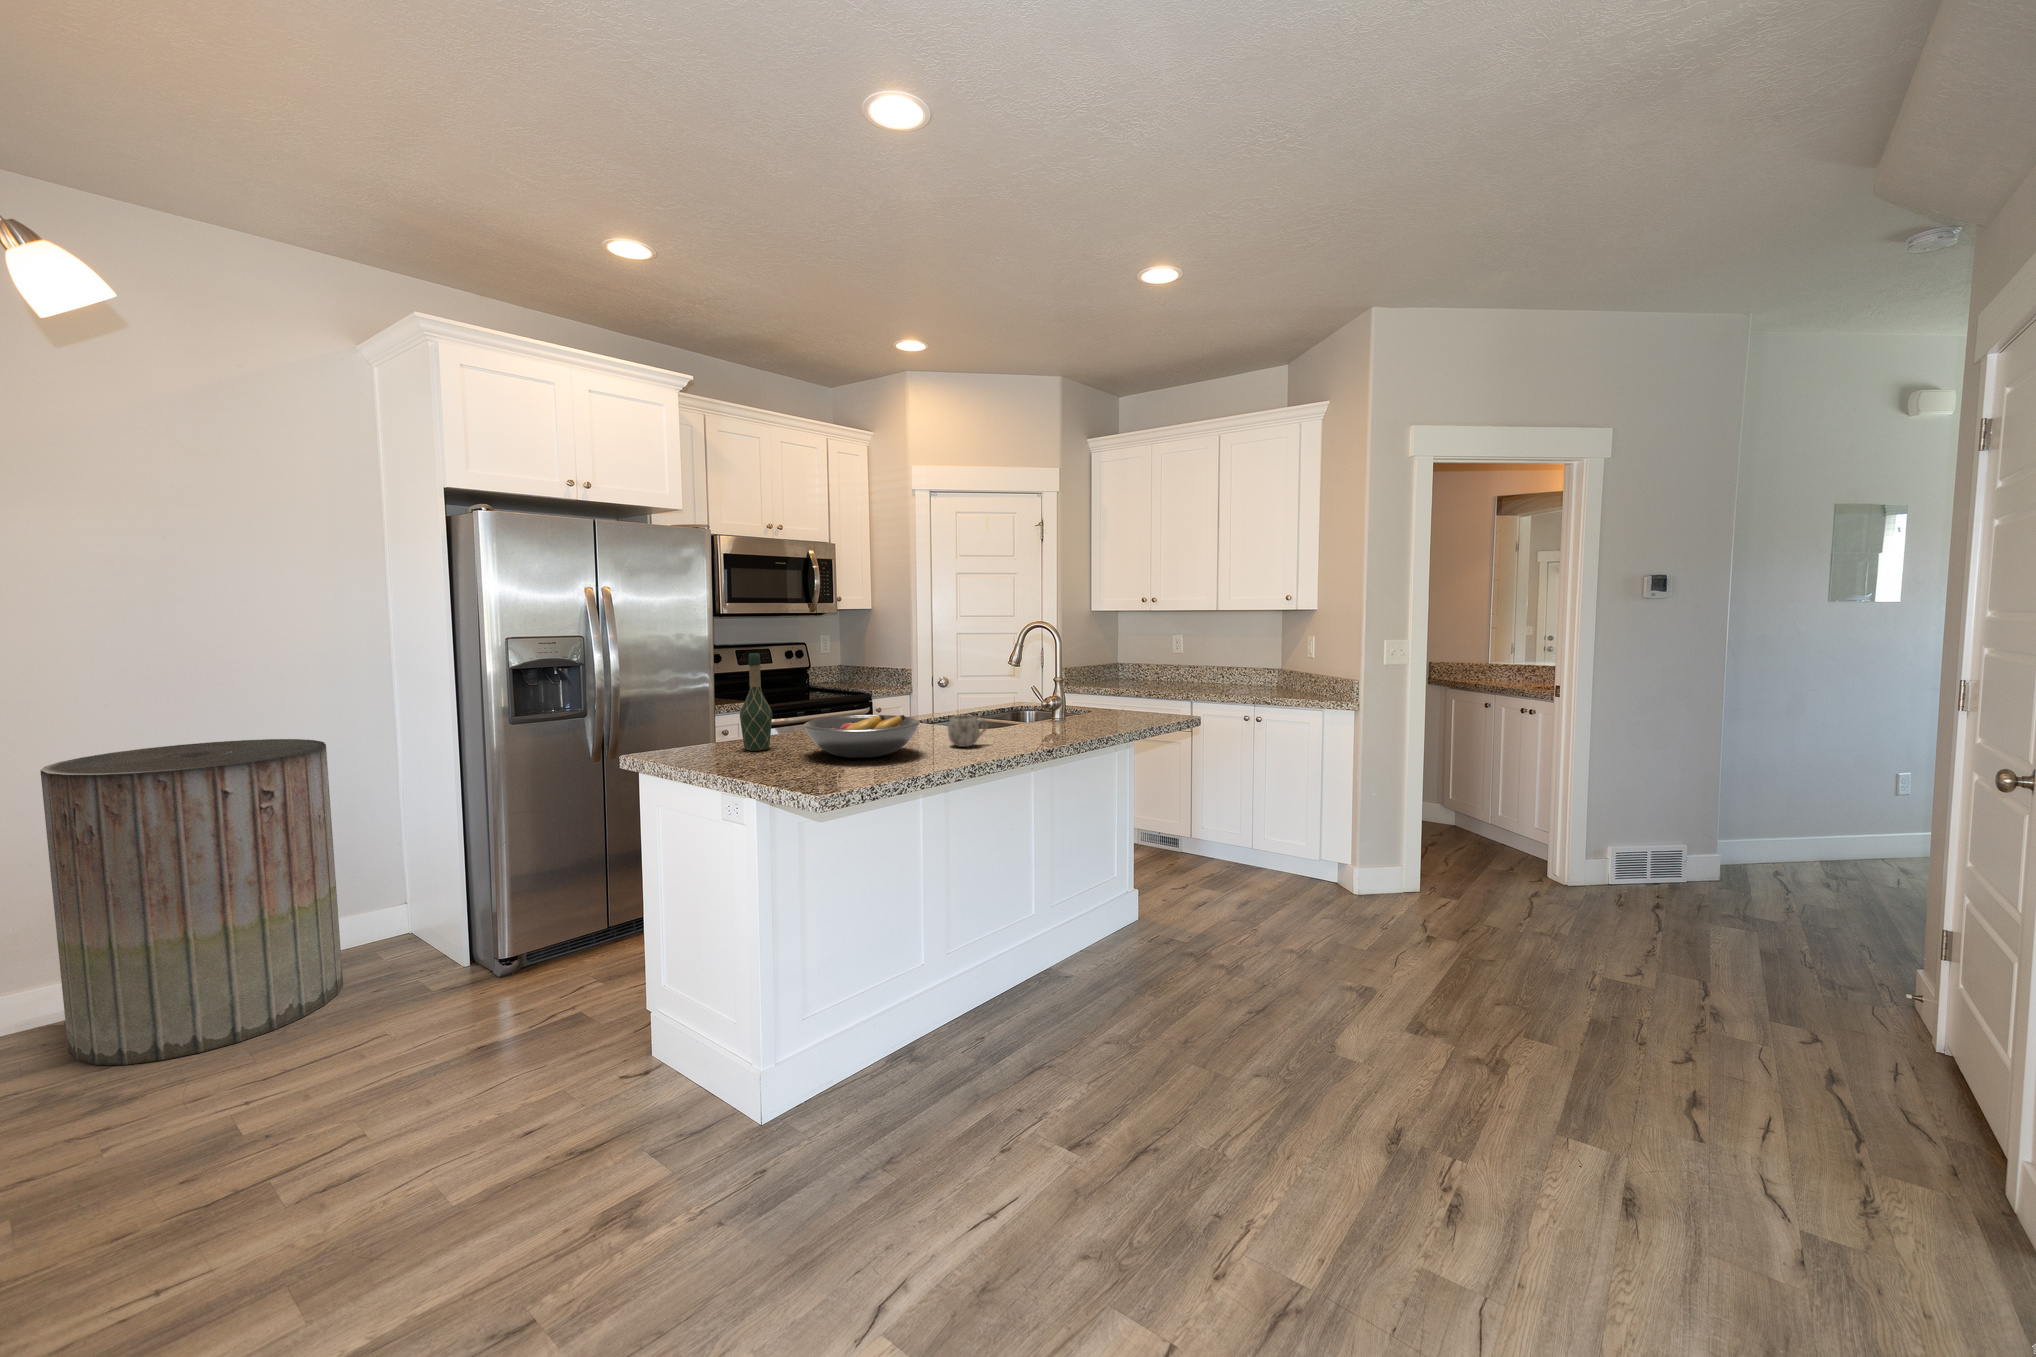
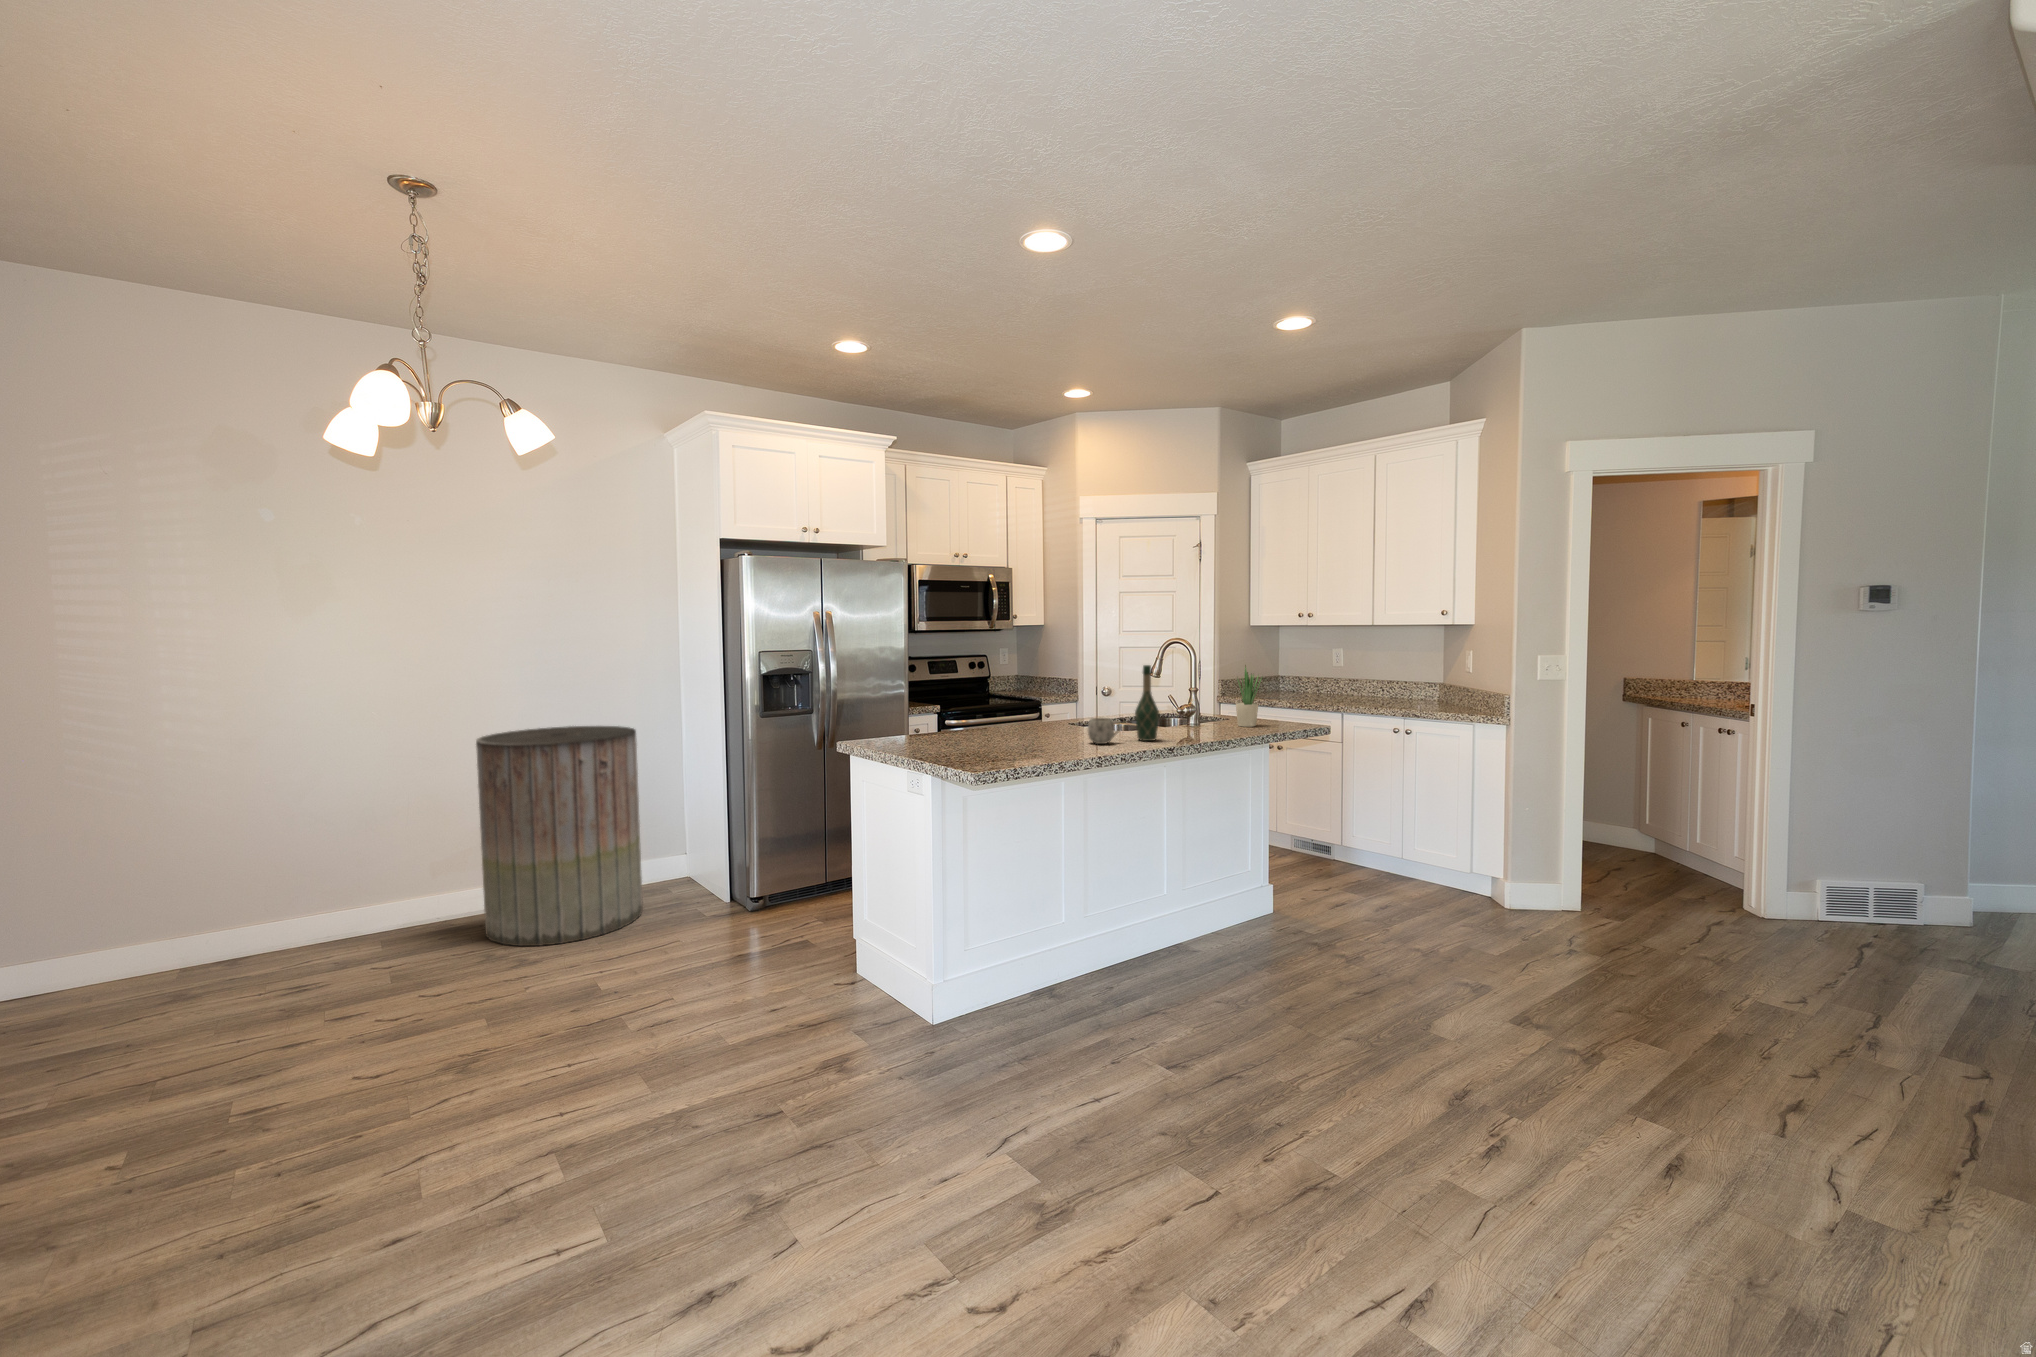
potted plant: none [1101,650,1130,720] -> present [1236,665,1262,727]
wine bottle: present [740,653,772,751] -> present [1135,665,1159,741]
fruit bowl: present [803,715,920,758] -> none [971,715,1063,749]

